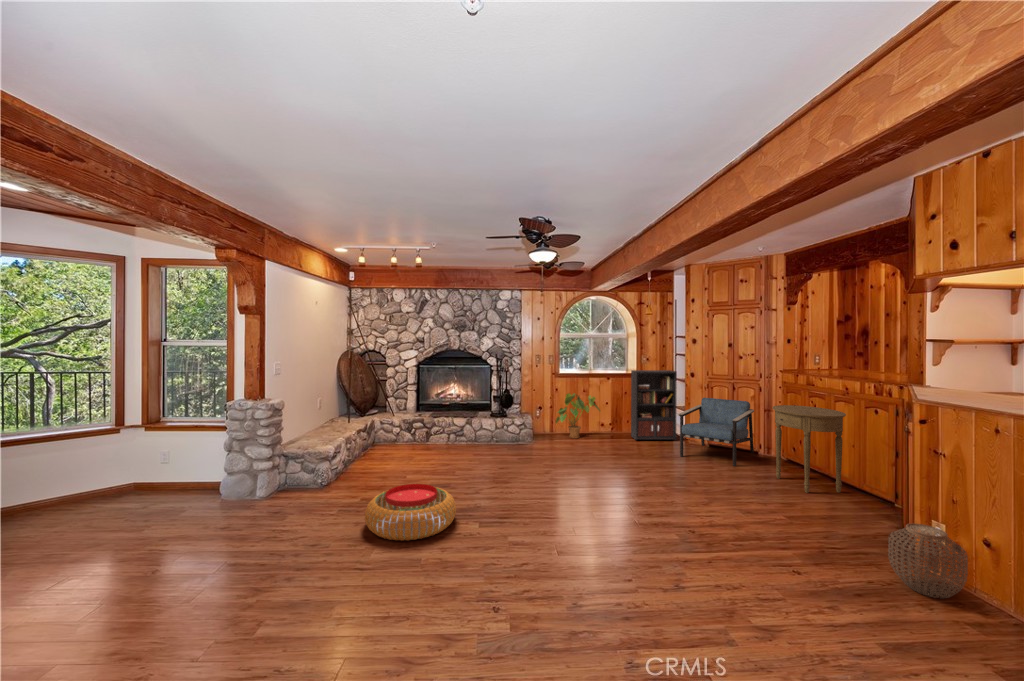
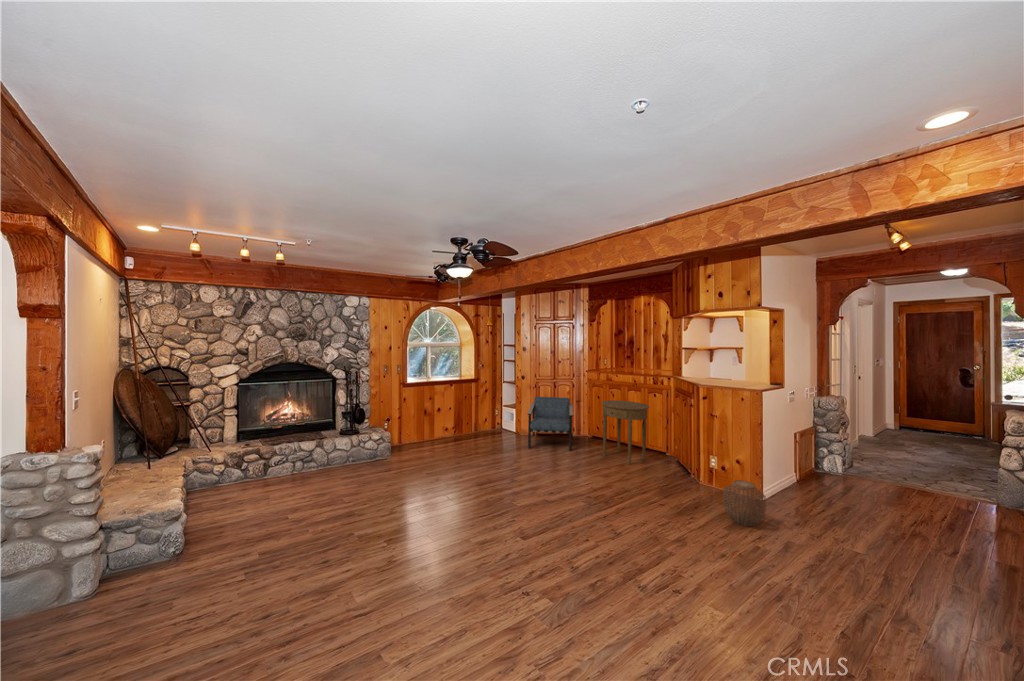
bookcase: present [631,370,677,440] -> none [475,375,513,438]
house plant: present [556,393,600,438] -> none [408,400,453,444]
pouf: present [365,484,456,541] -> none [292,538,409,627]

